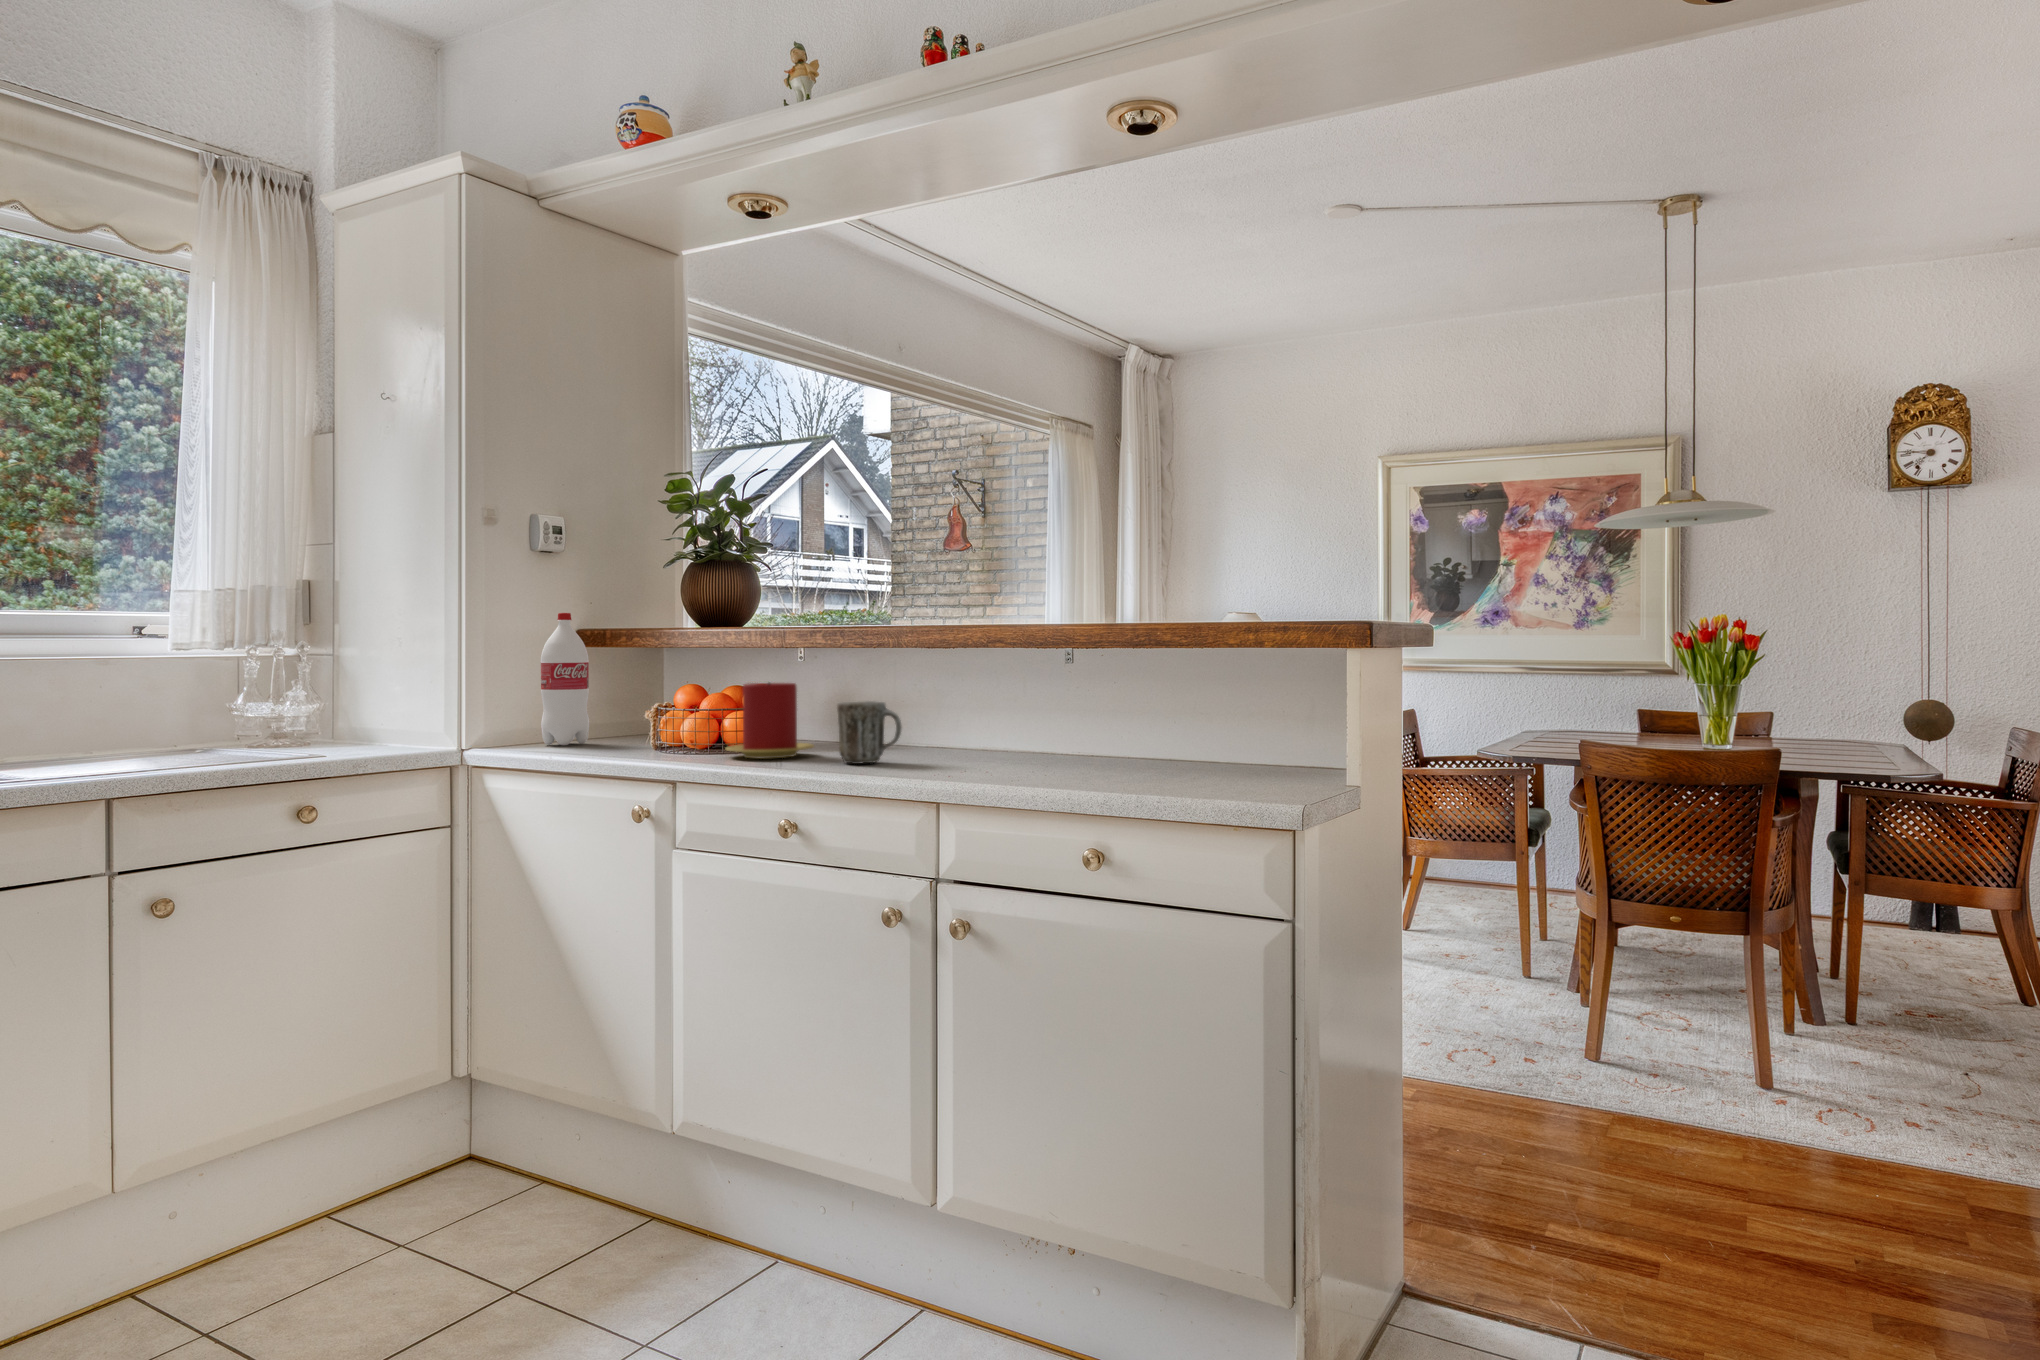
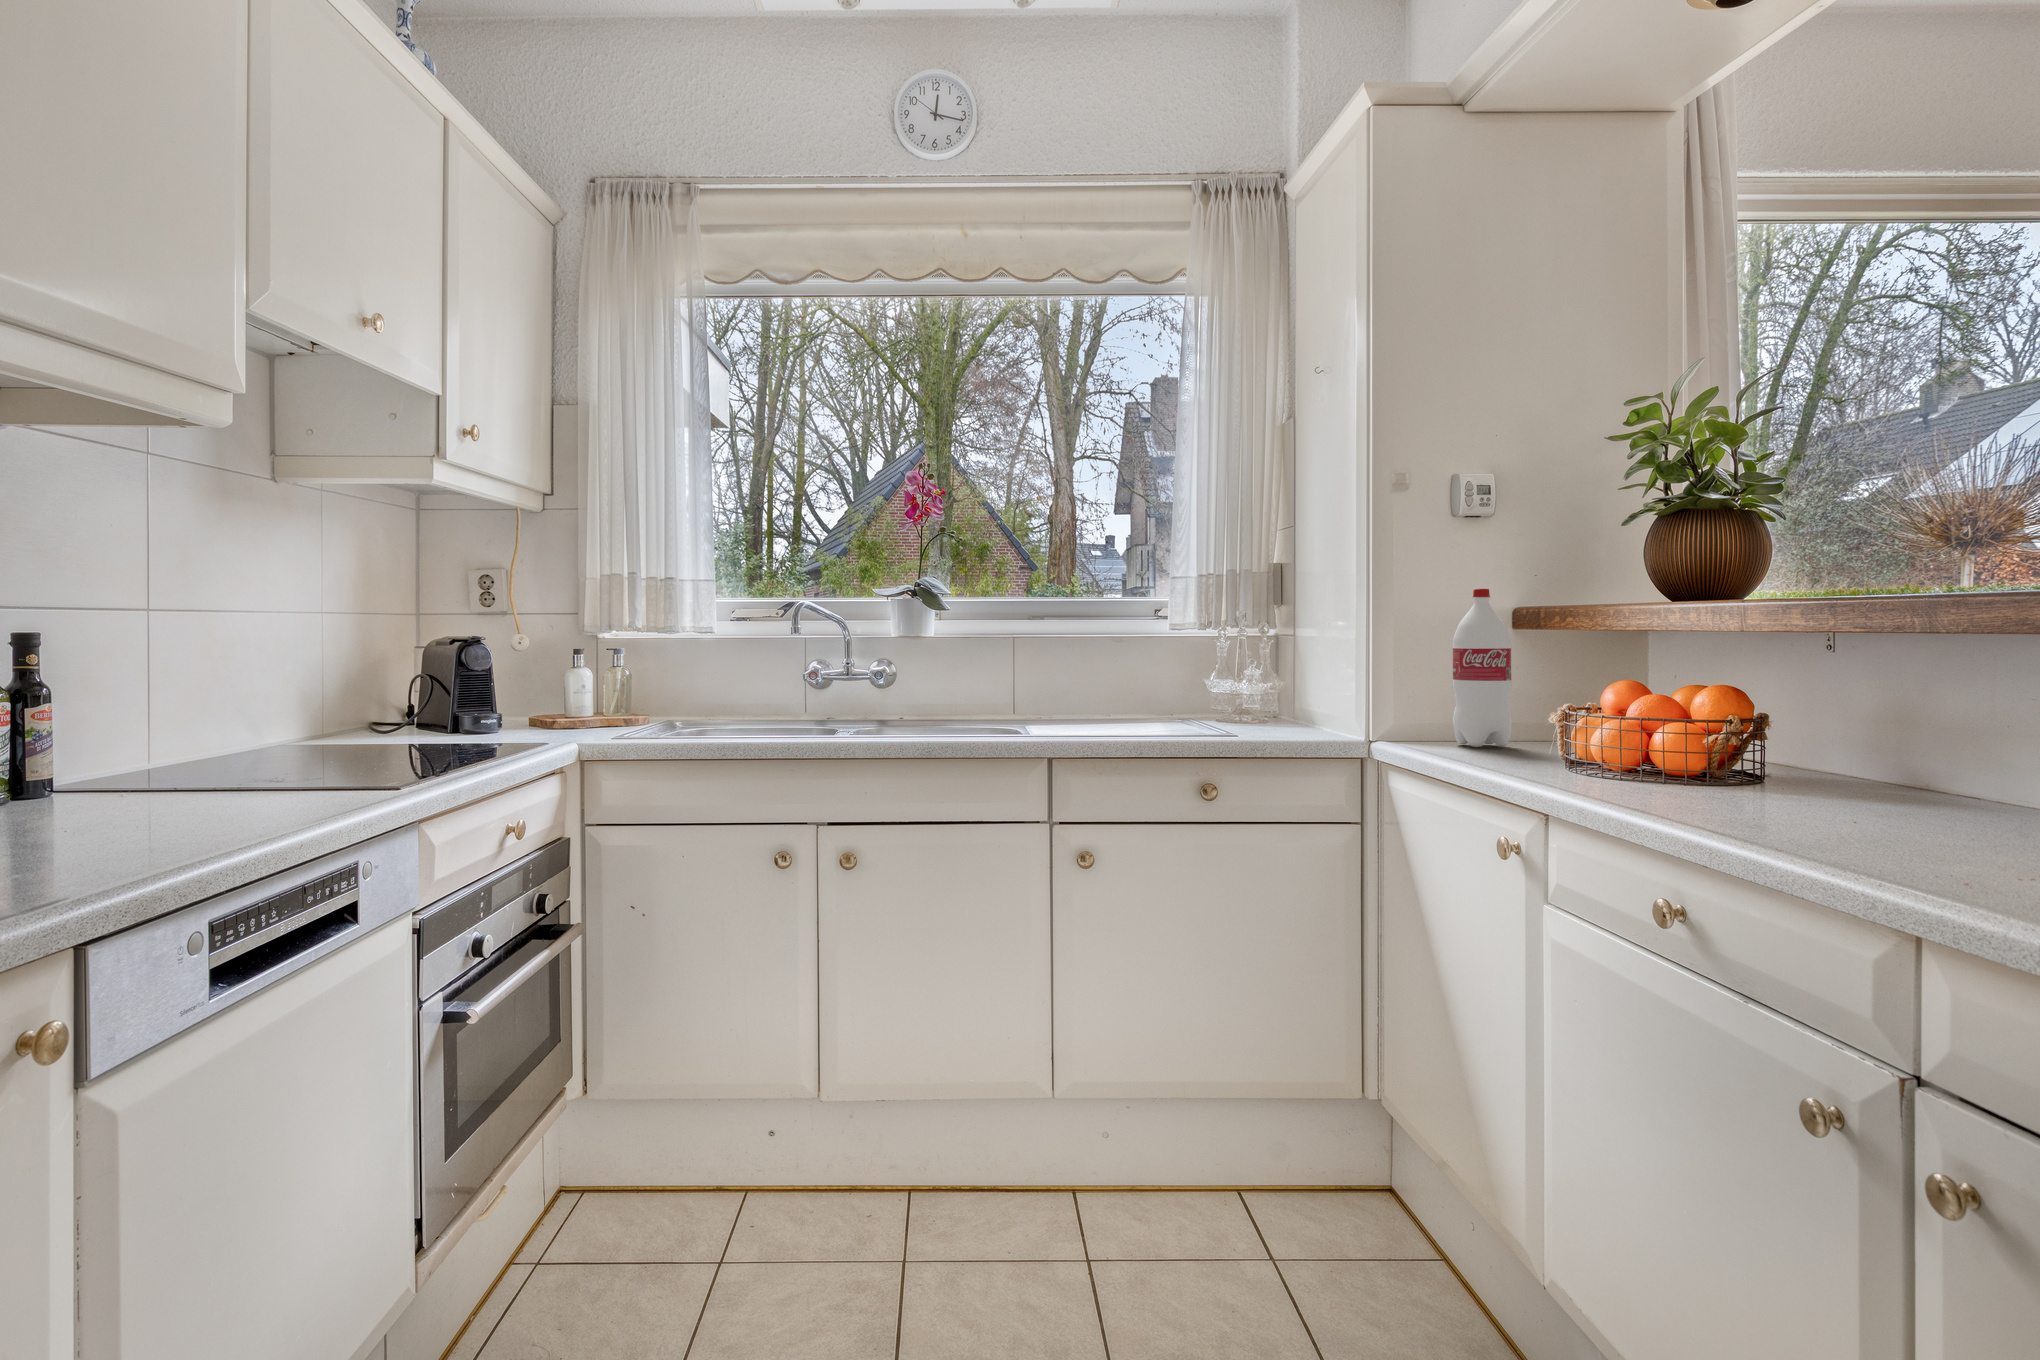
candle: present [726,683,814,759] -> none [1639,683,1804,802]
mug: present [837,701,902,764] -> none [1814,723,1961,837]

